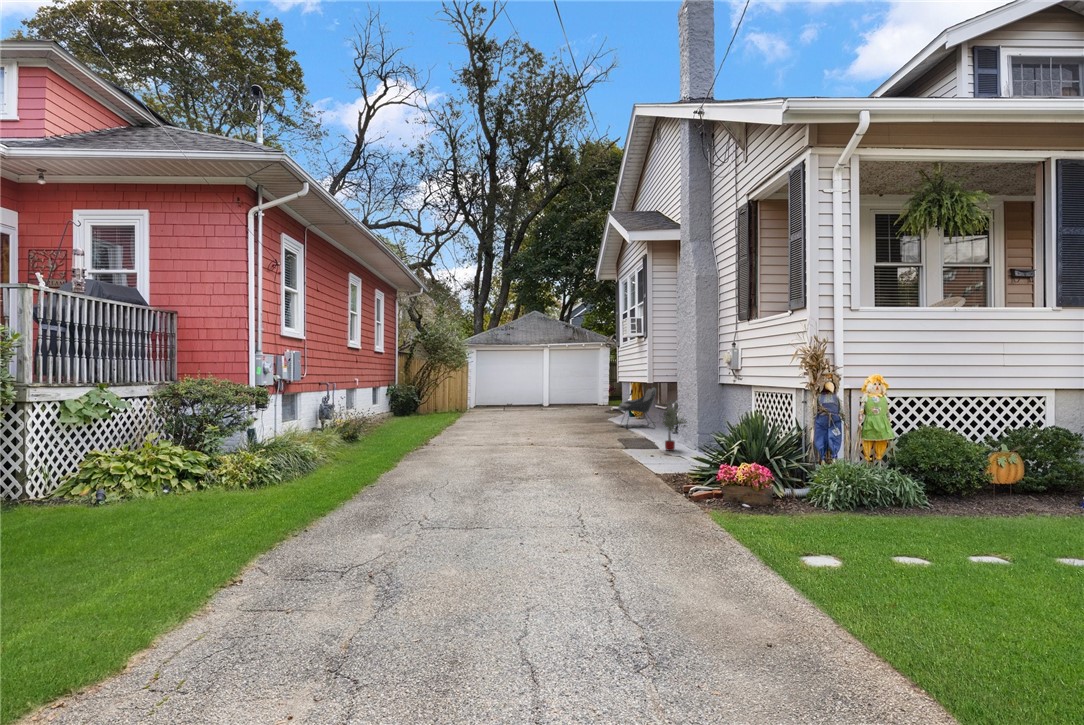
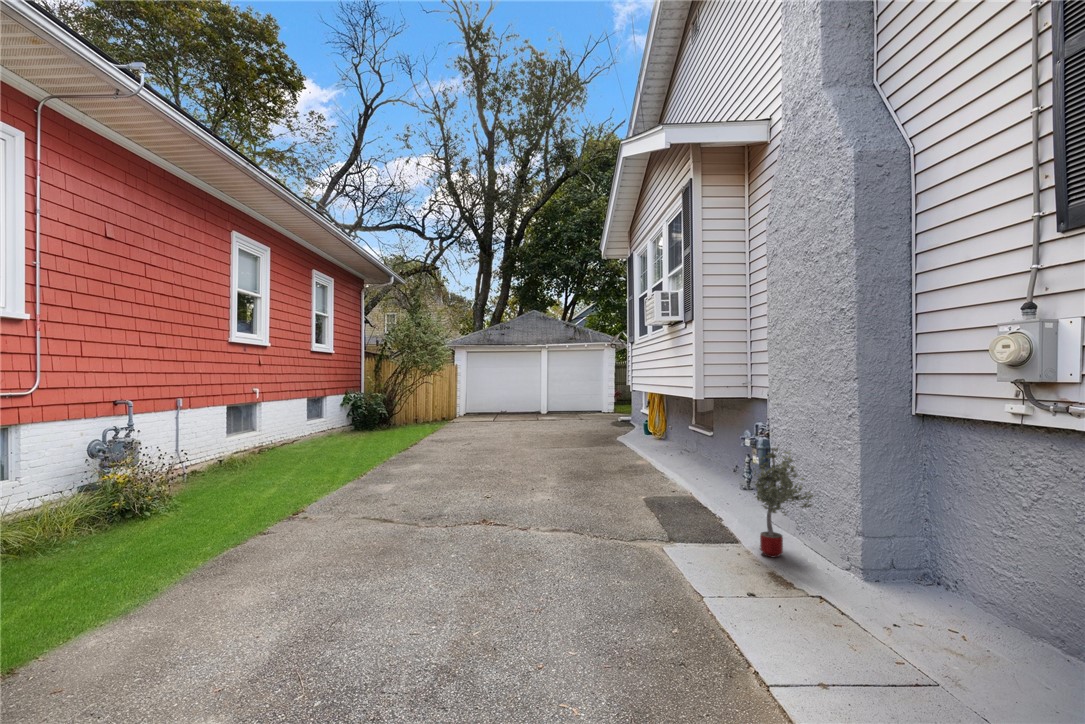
lounge chair: present [618,388,656,429] -> none [636,402,696,467]

